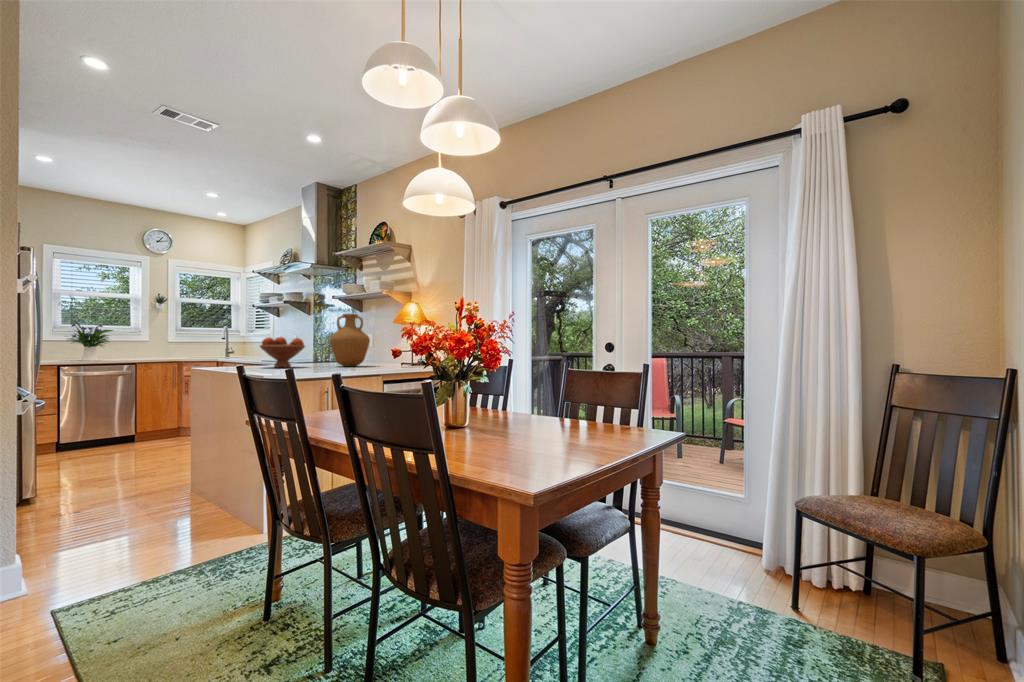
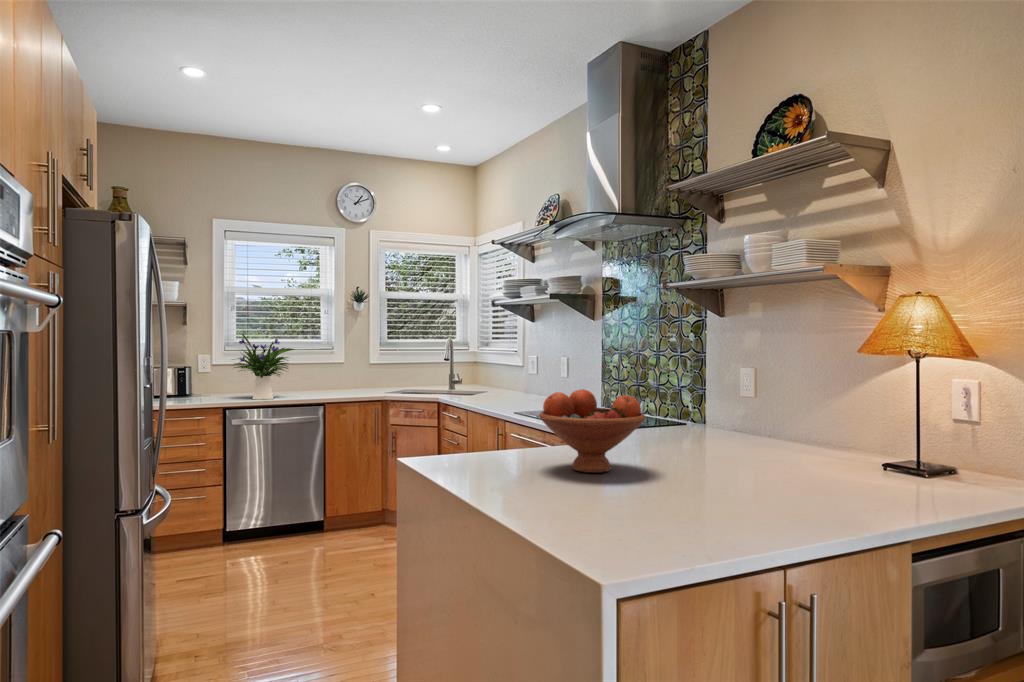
vase: present [330,314,370,366] -> none [700,330,808,472]

